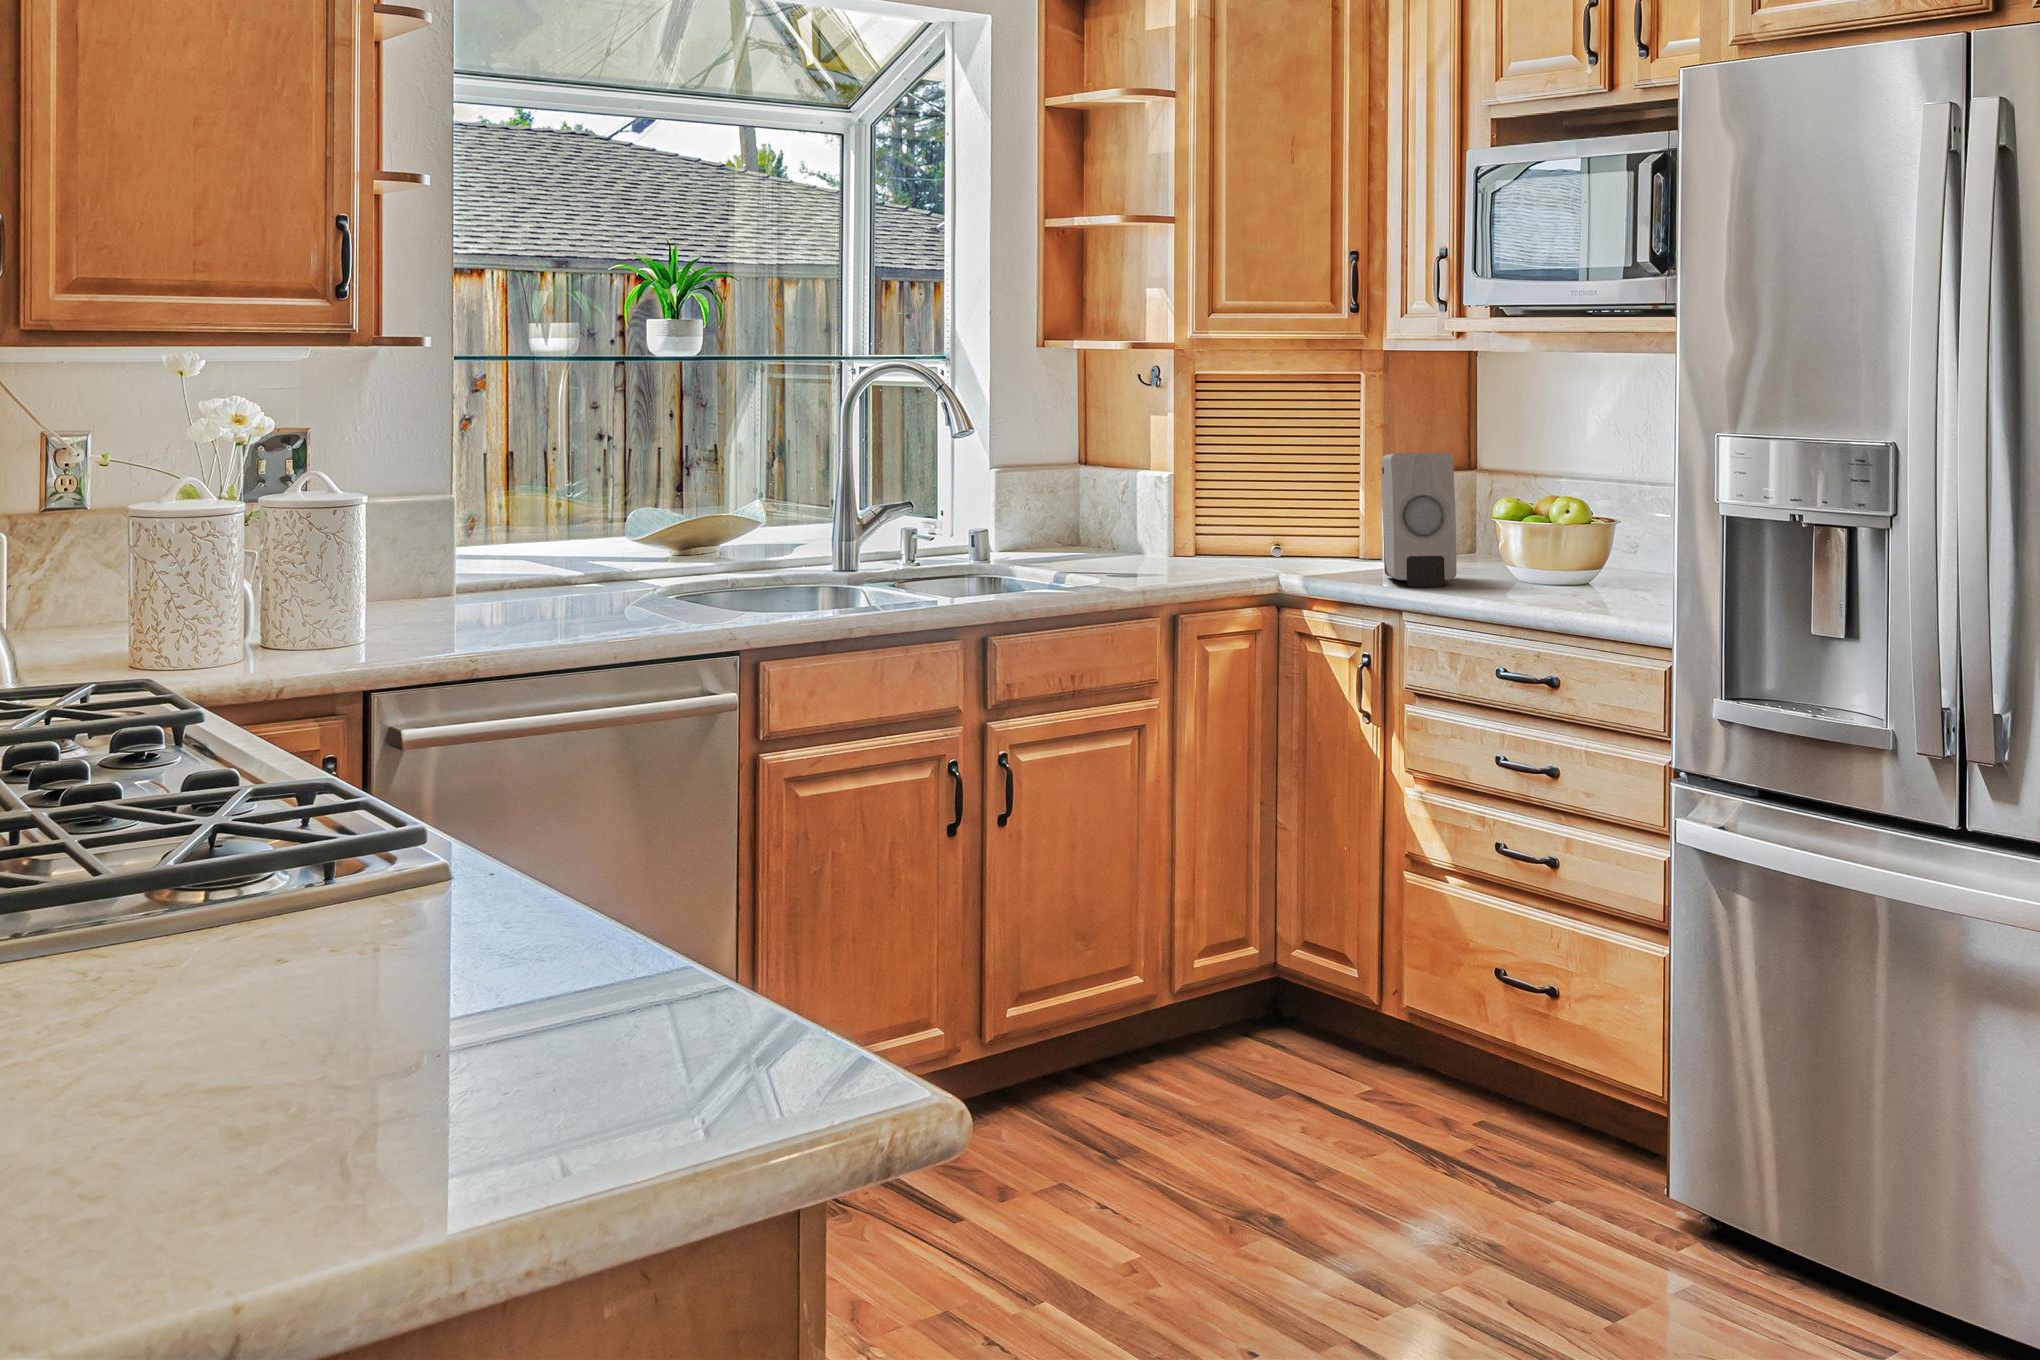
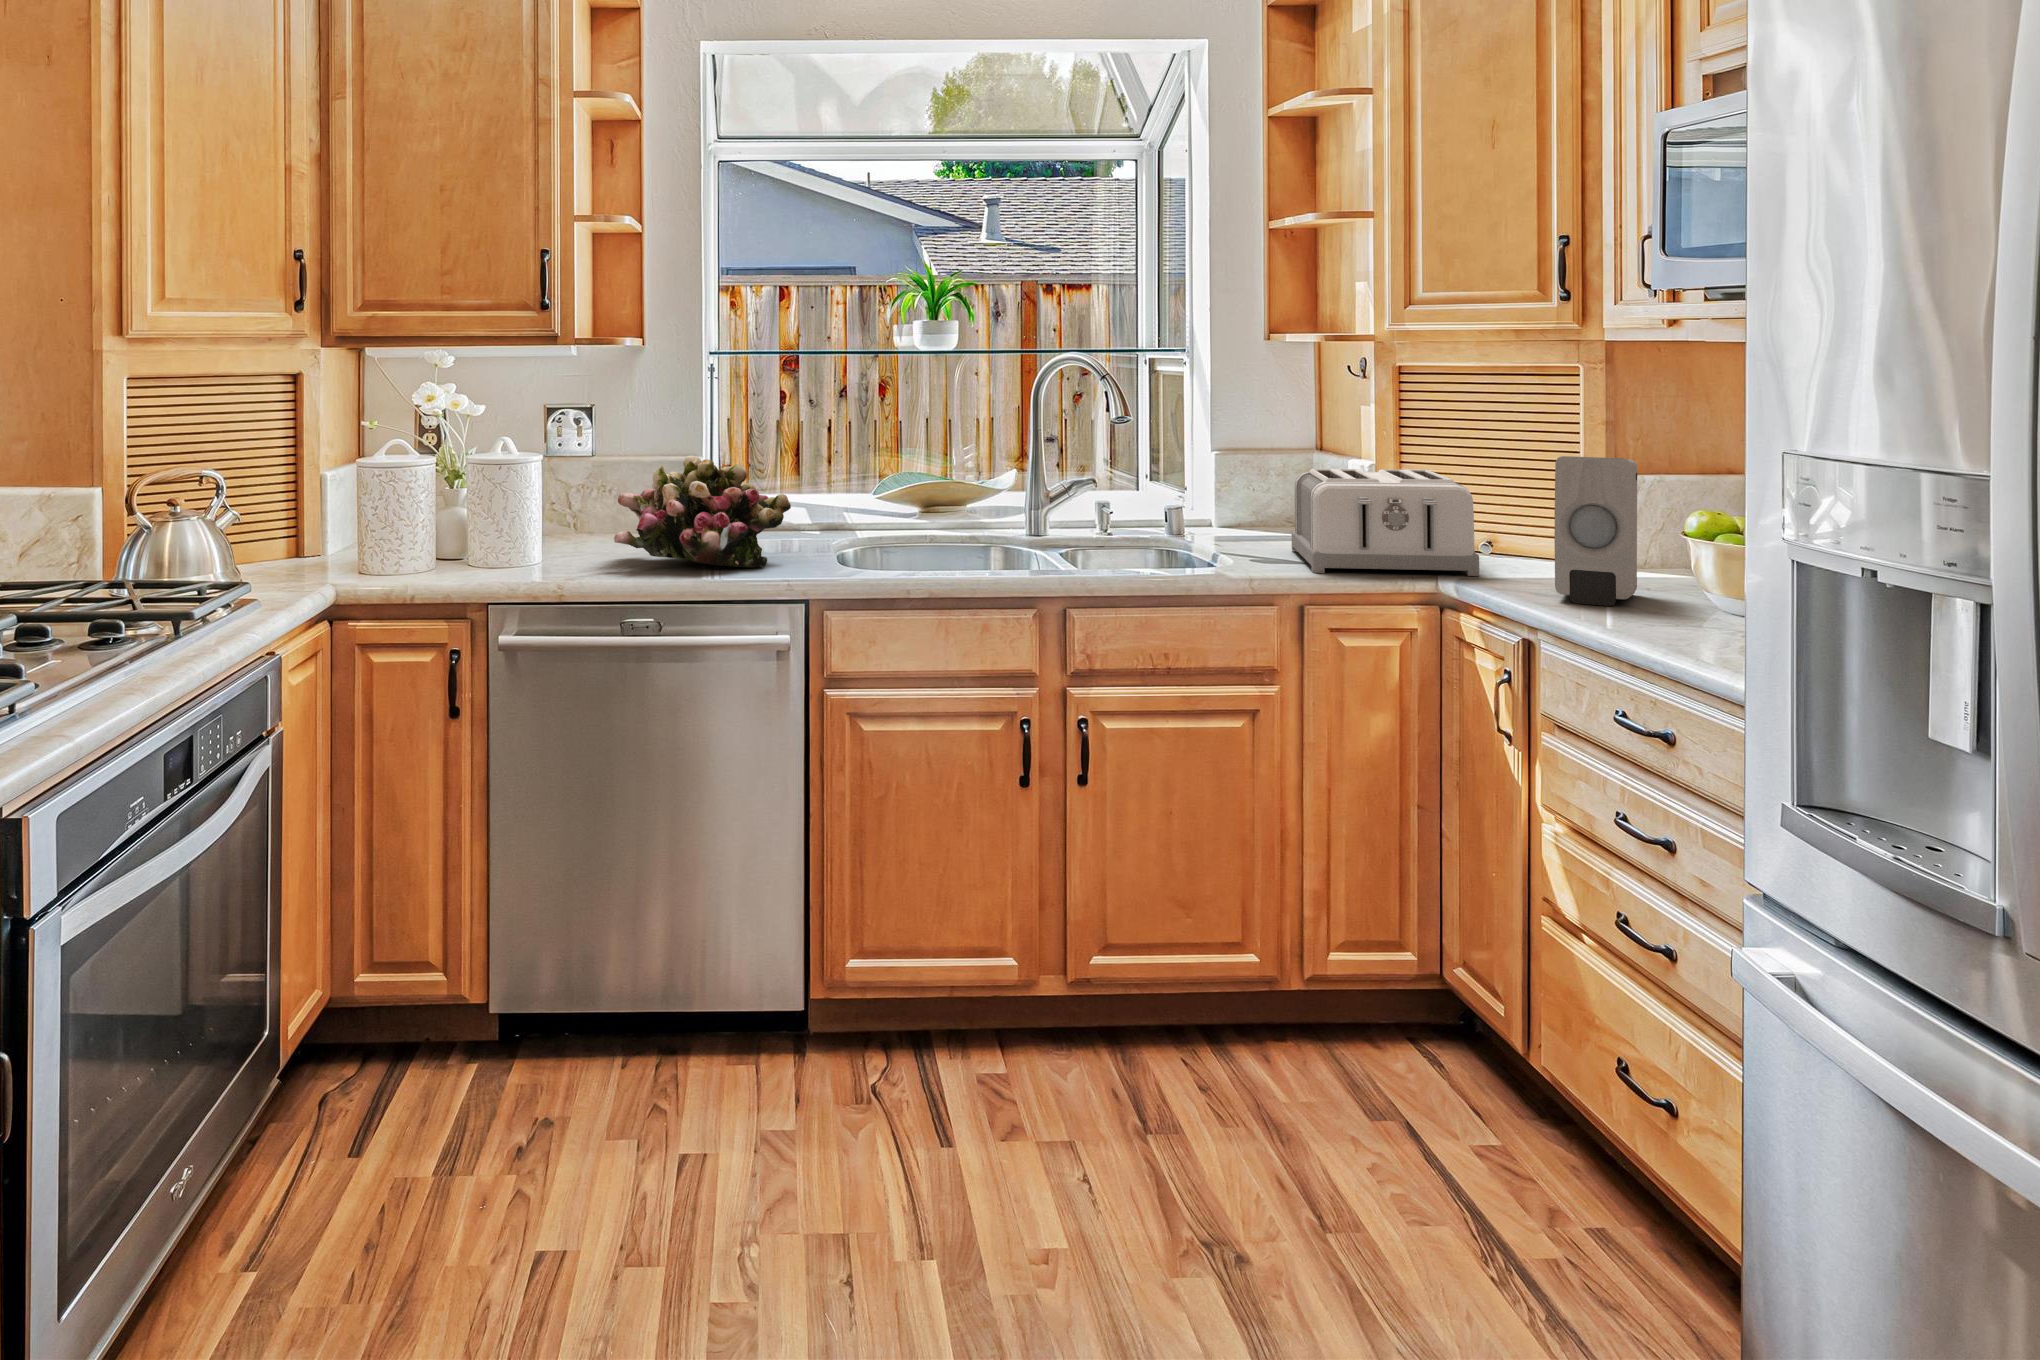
toaster: none [1097,476,1298,583] -> present [1292,469,1479,576]
flower arrangement: none [409,498,619,626] -> present [614,455,791,567]

